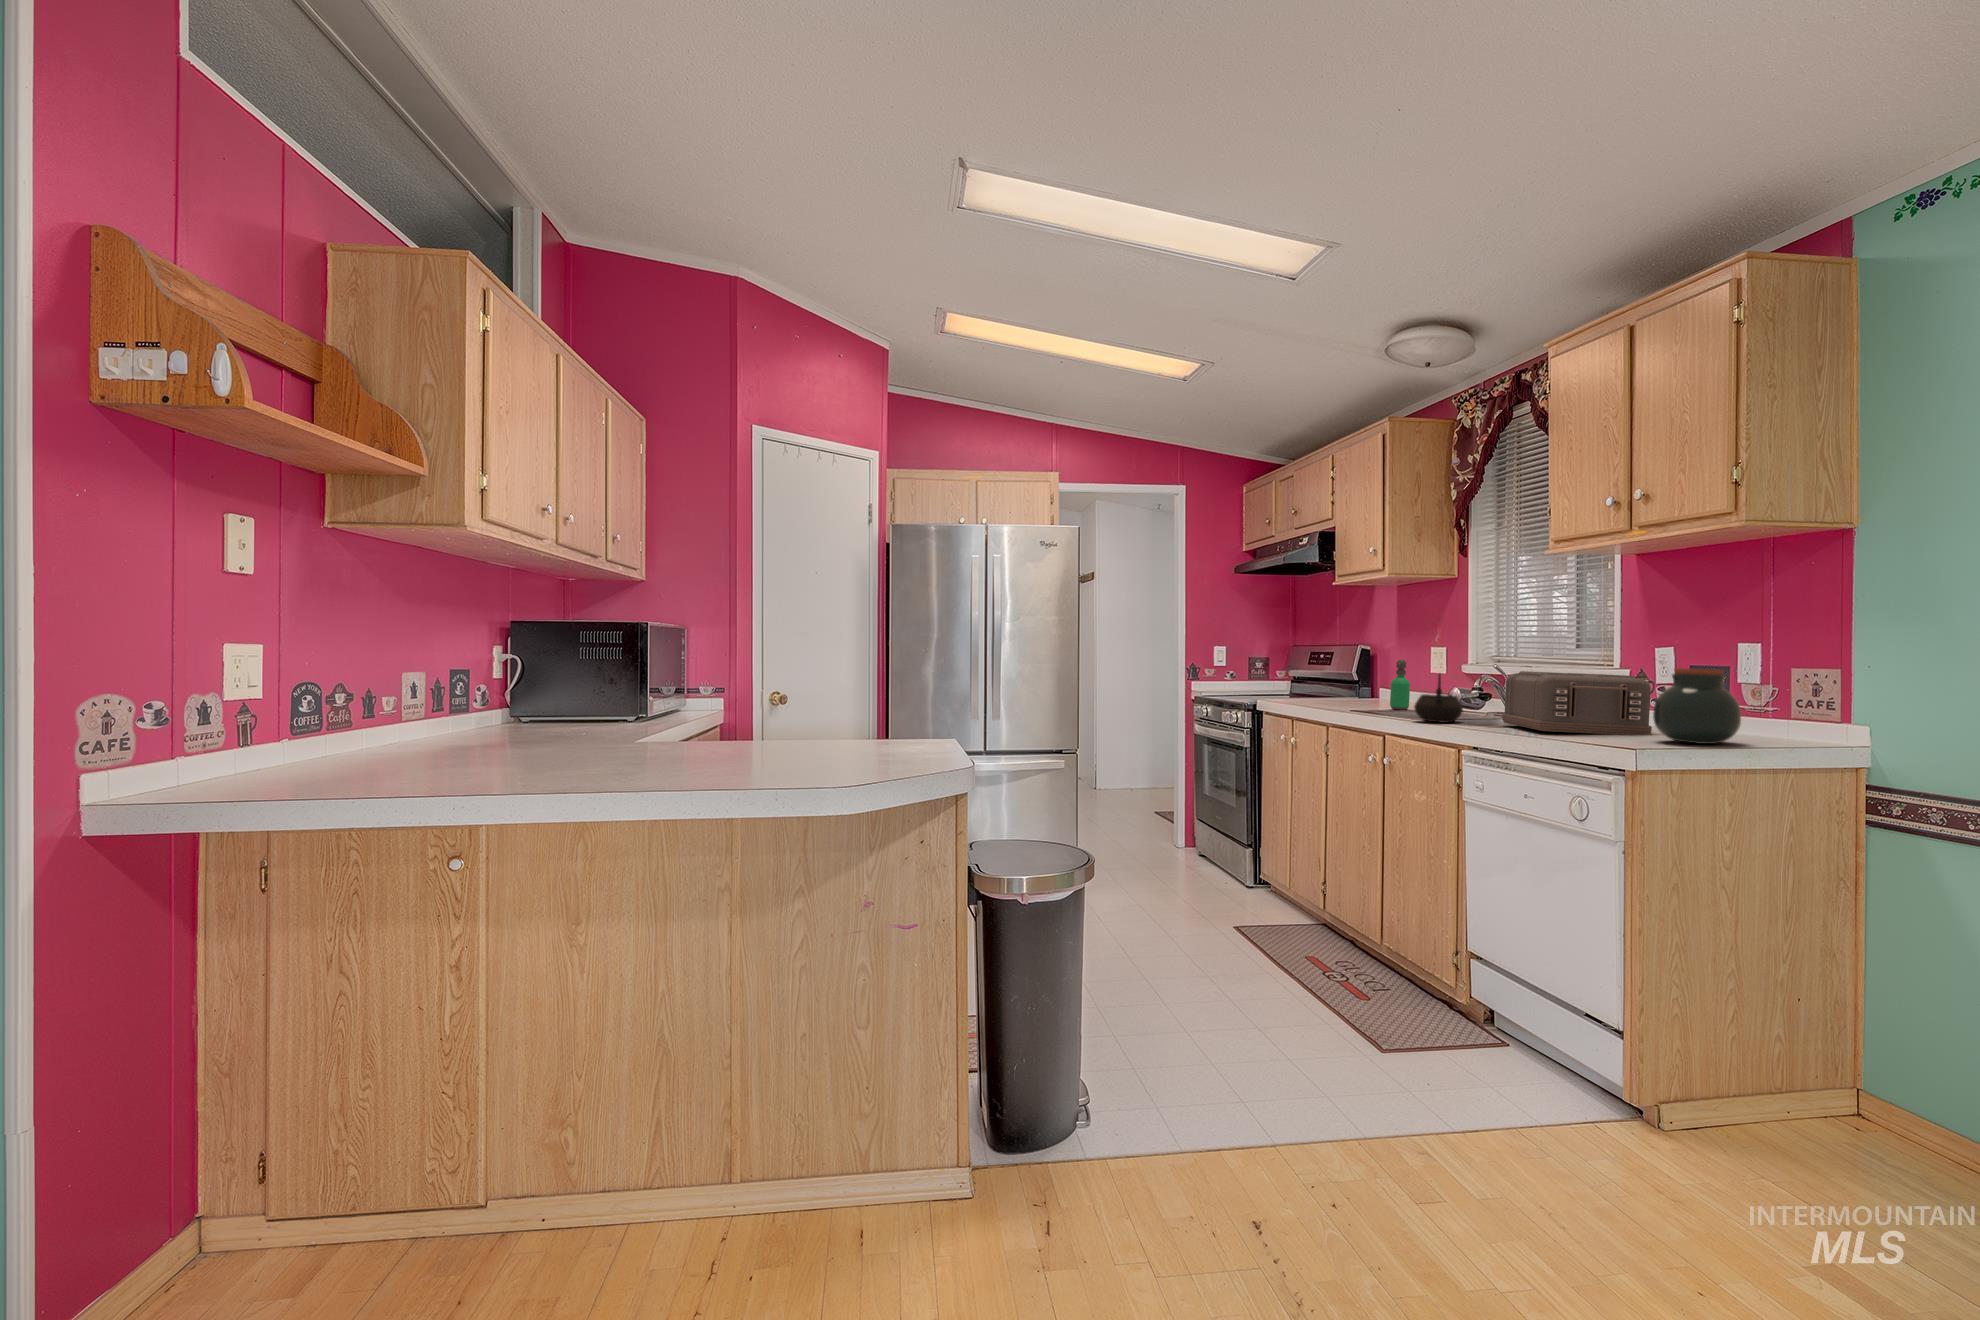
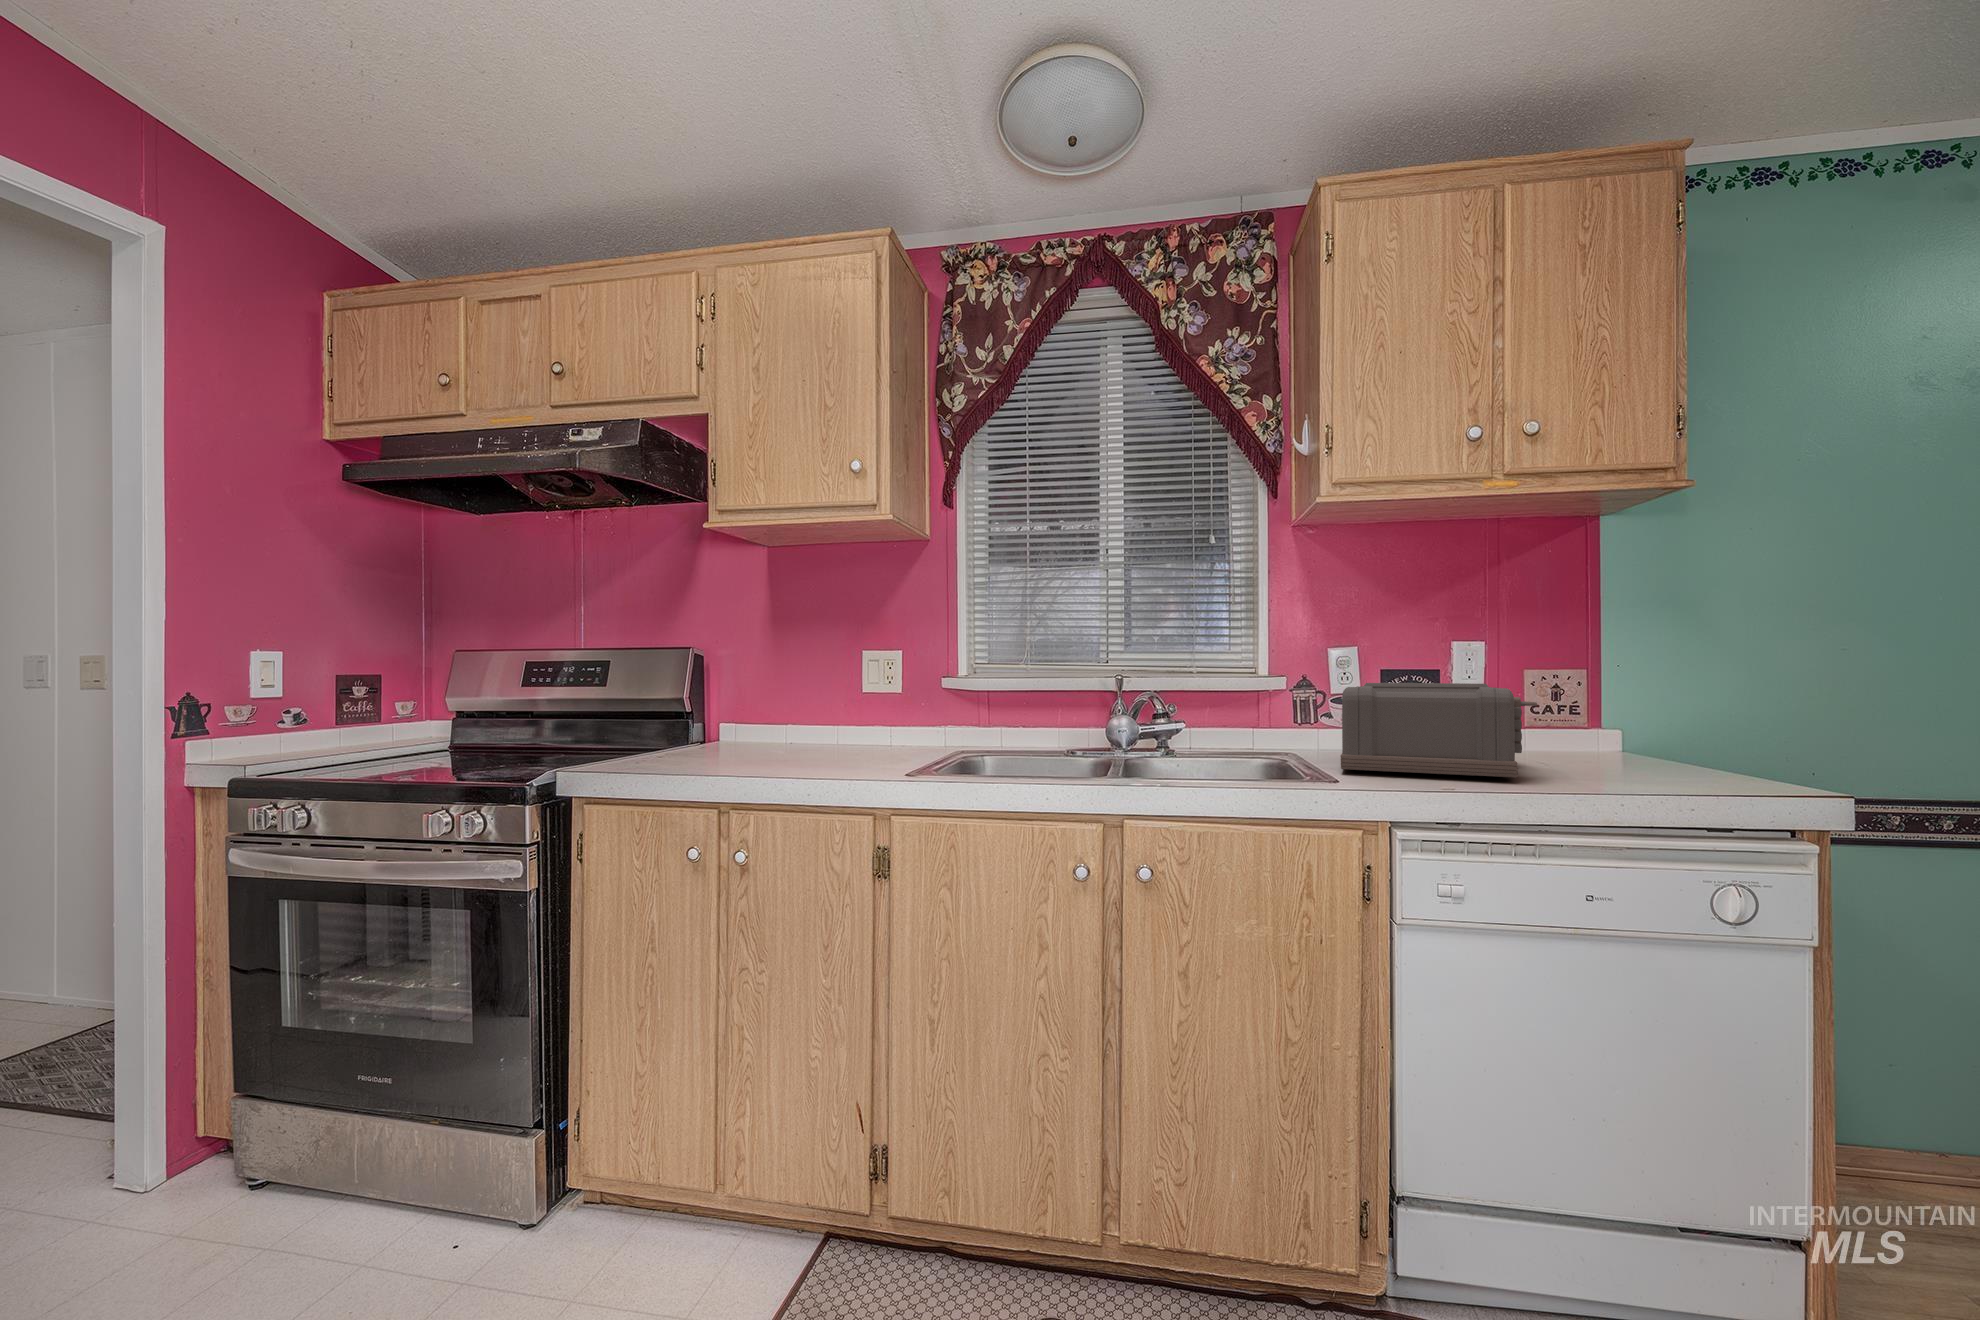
soap dispenser: present [1390,659,1410,710] -> none [942,669,976,763]
jar: present [1653,668,1741,744] -> none [1588,672,1699,770]
kettle: present [1414,674,1463,723] -> none [1191,690,1287,783]

